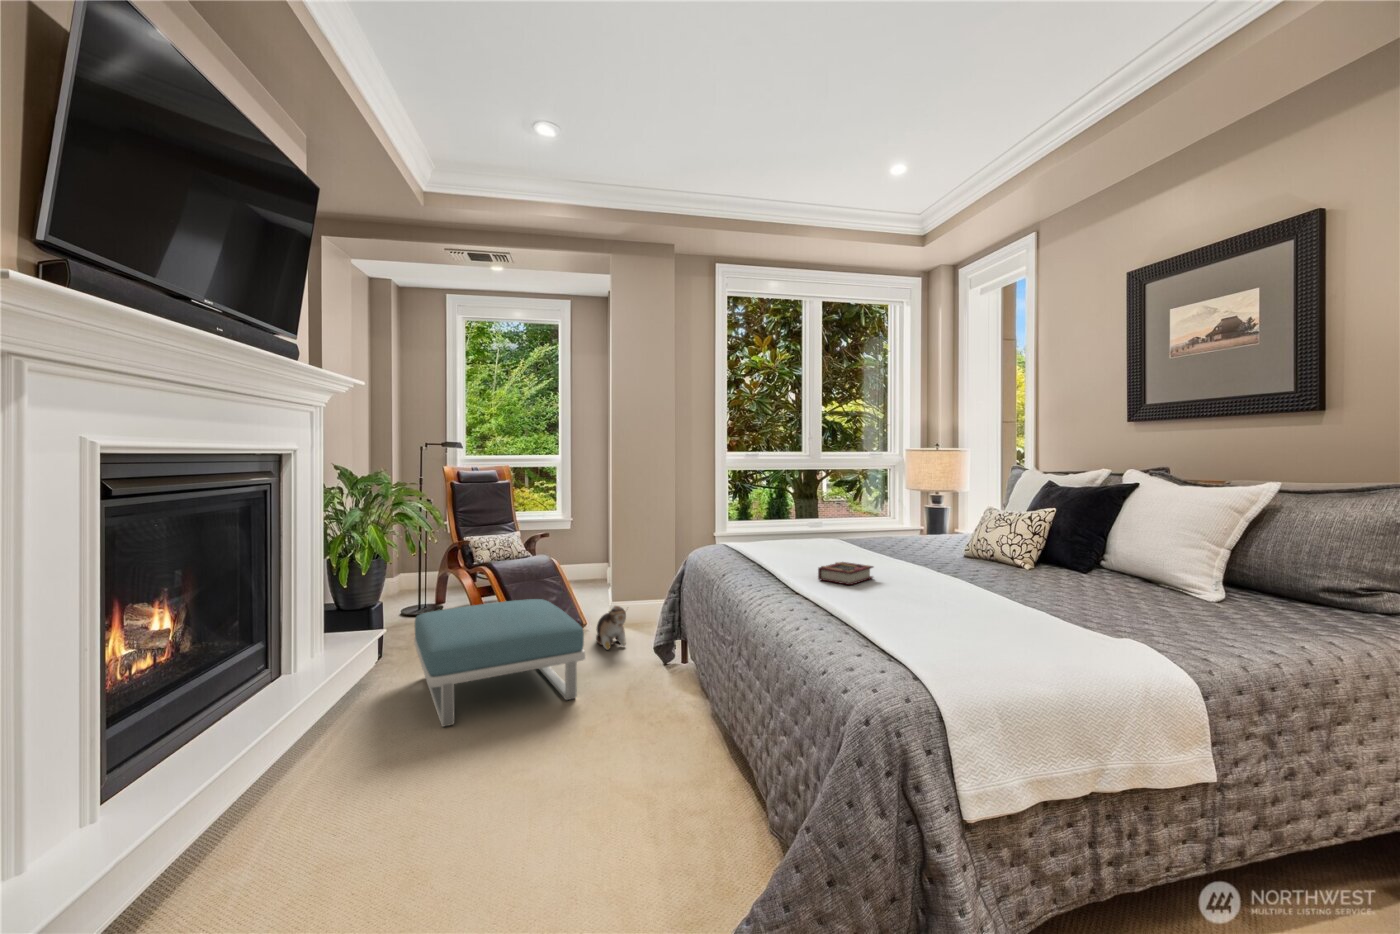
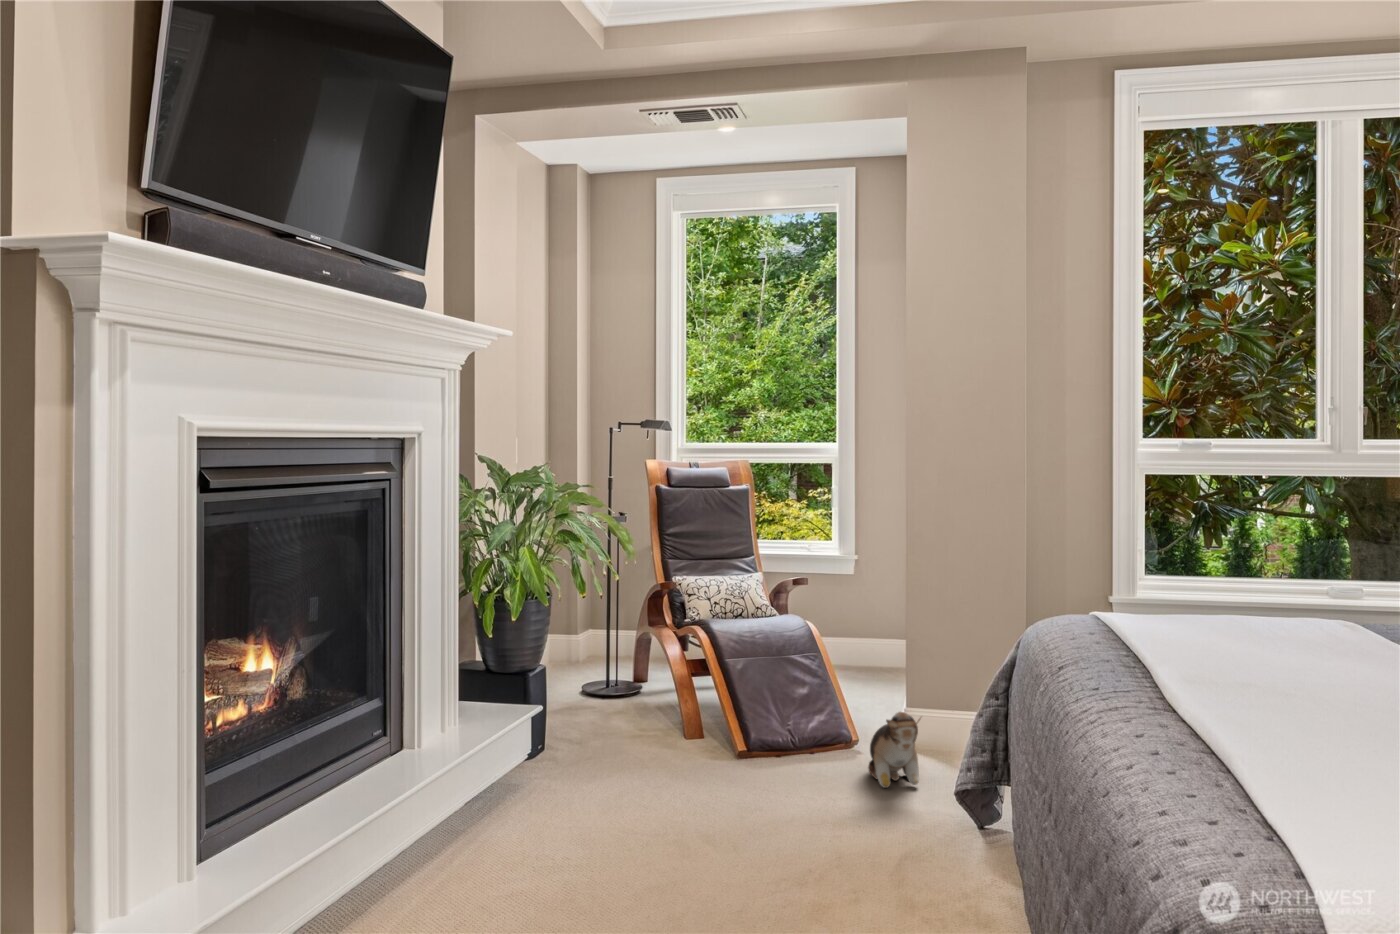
book: present [818,562,873,585] -> none [1231,663,1356,708]
footstool: present [414,599,585,727] -> none [579,685,828,863]

